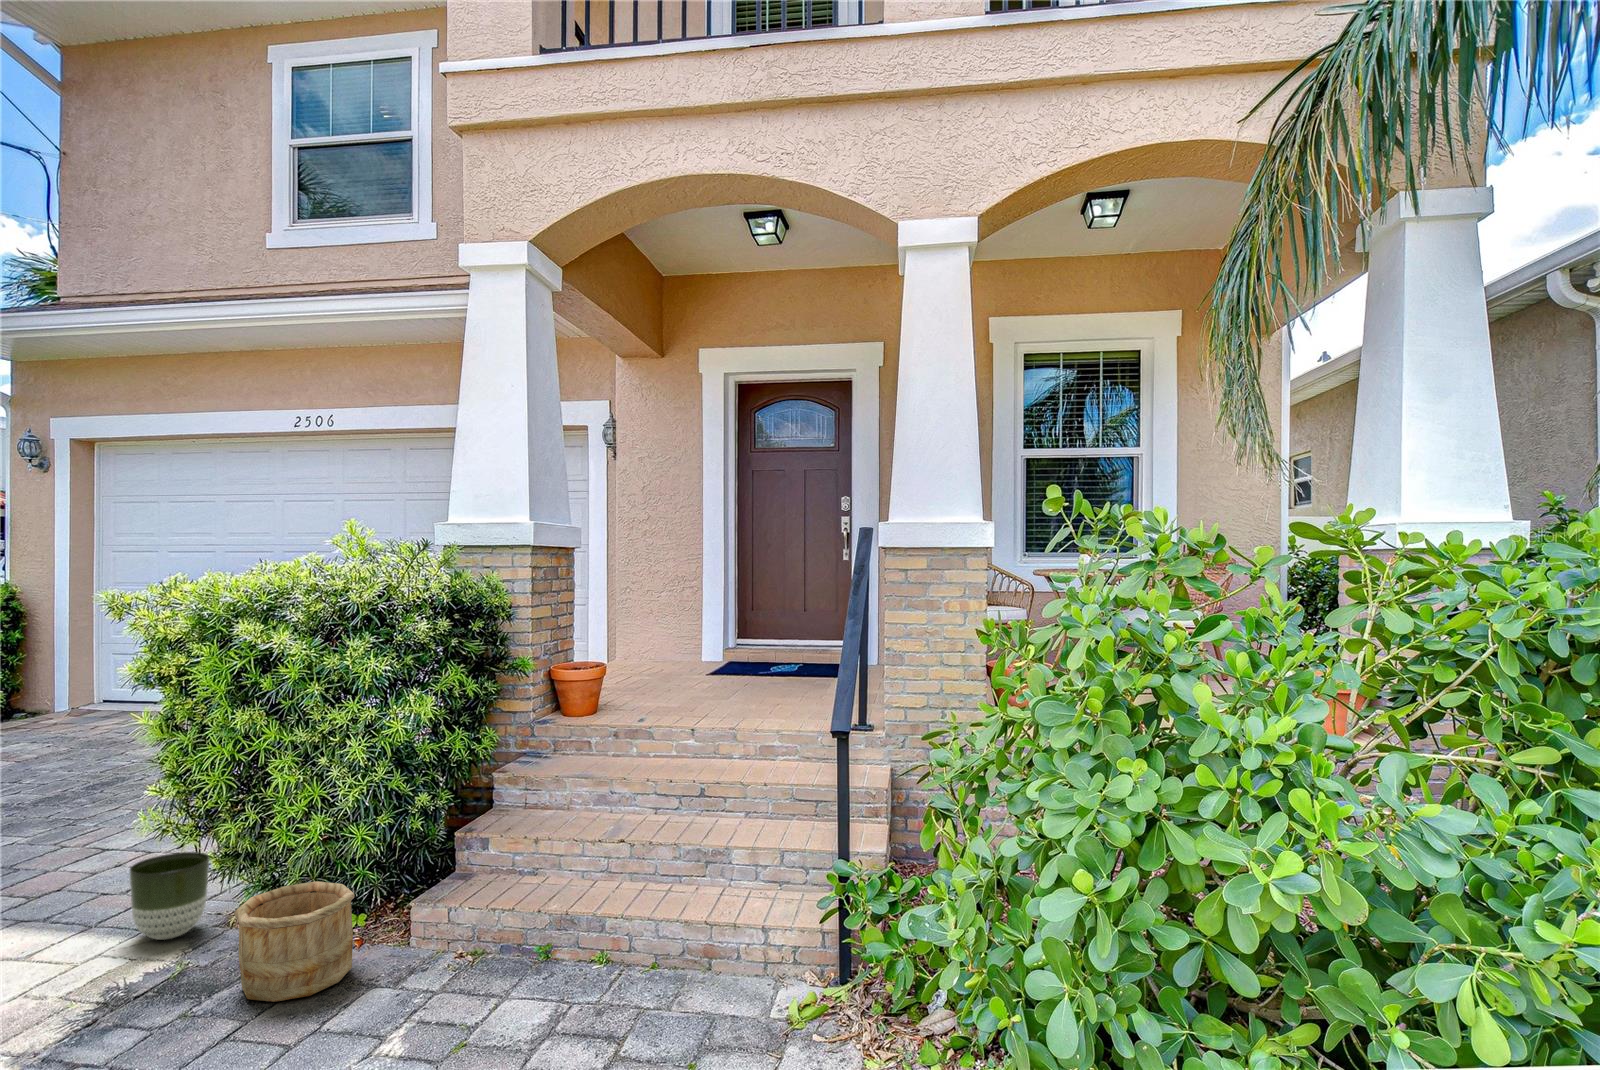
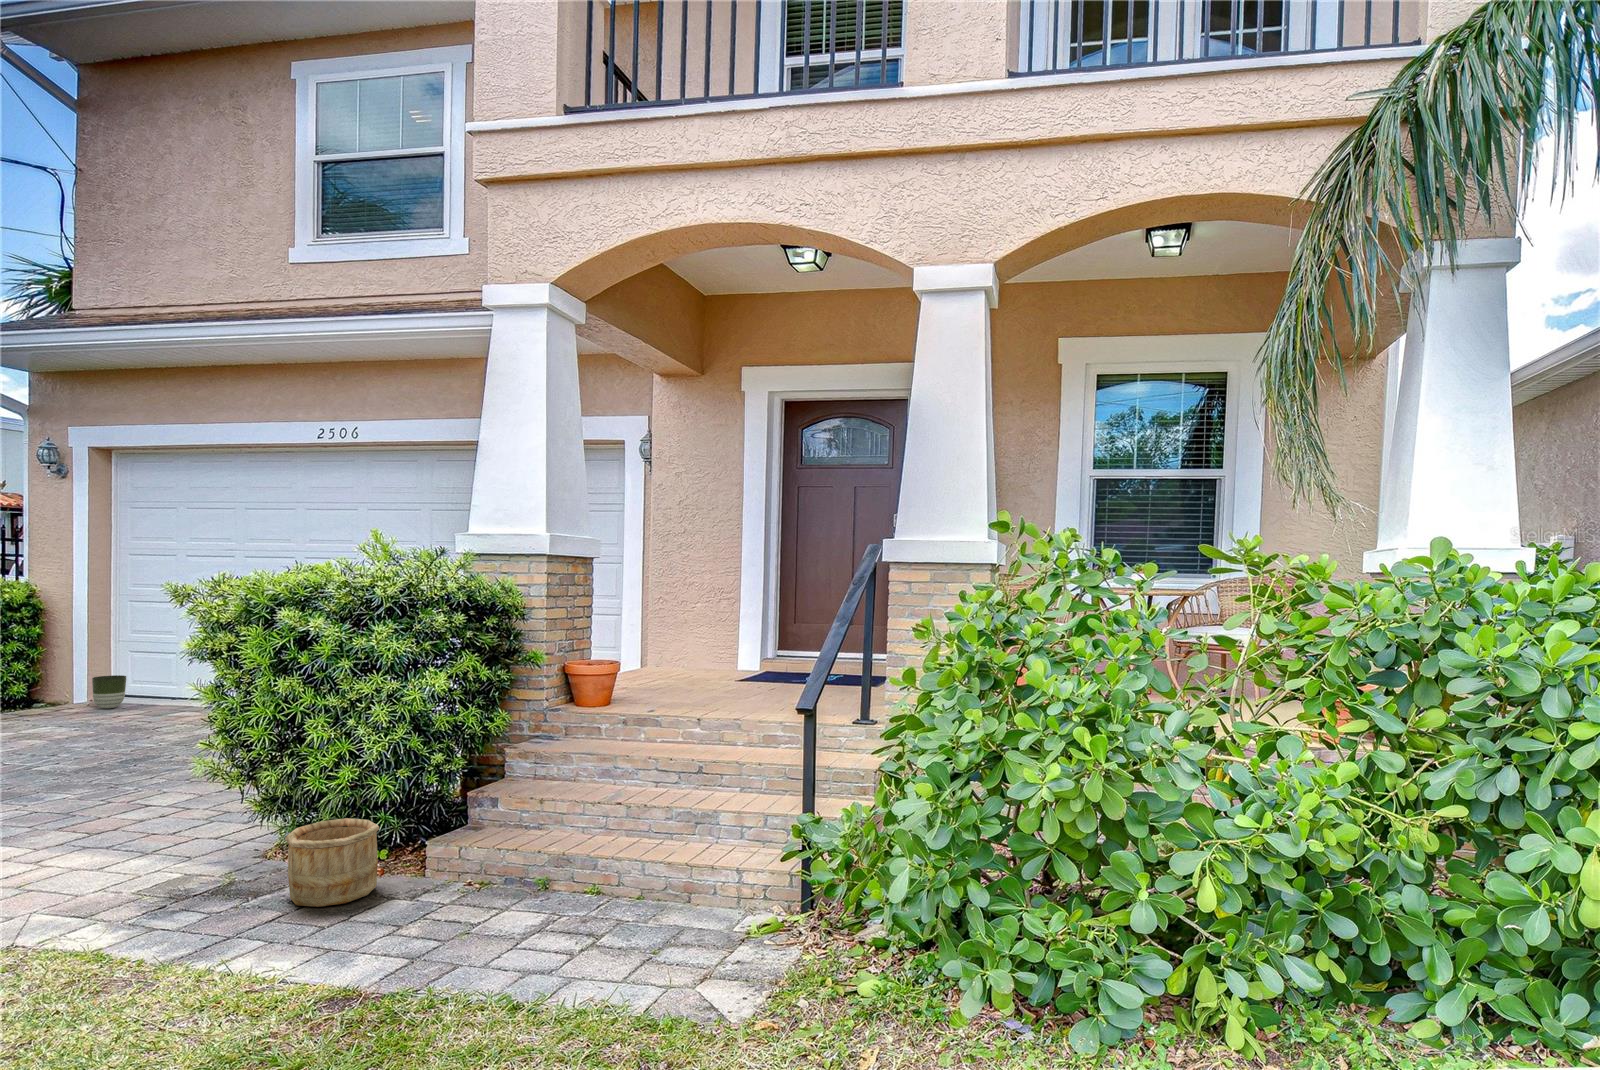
planter: present [130,852,209,940] -> present [92,675,126,709]

